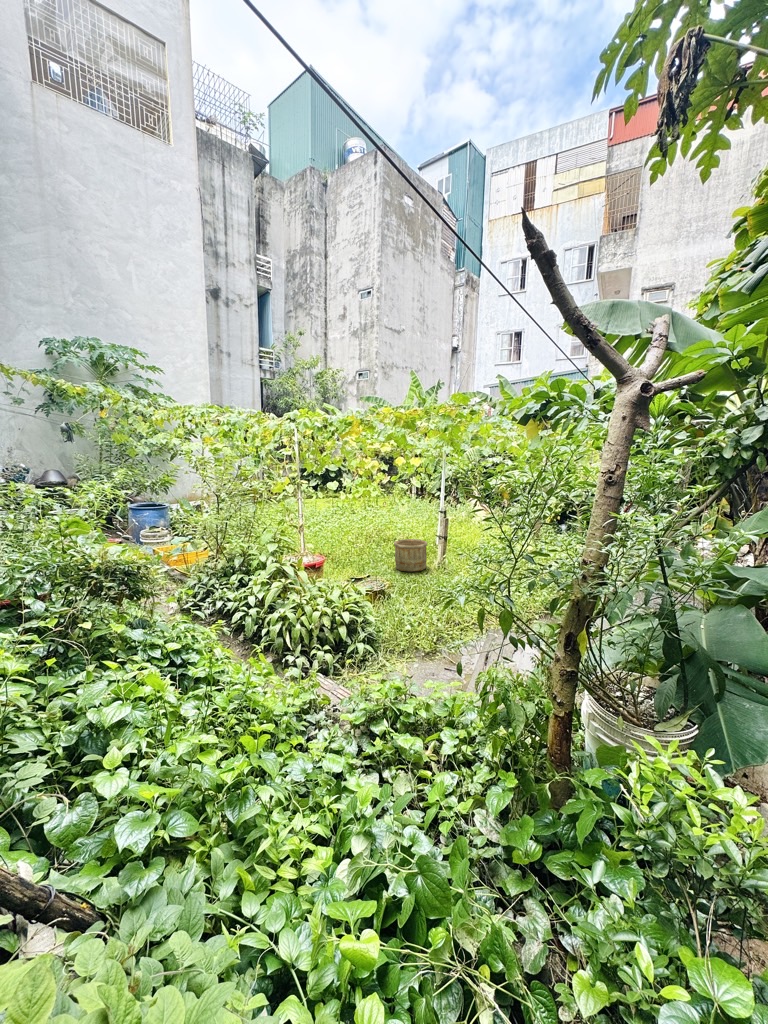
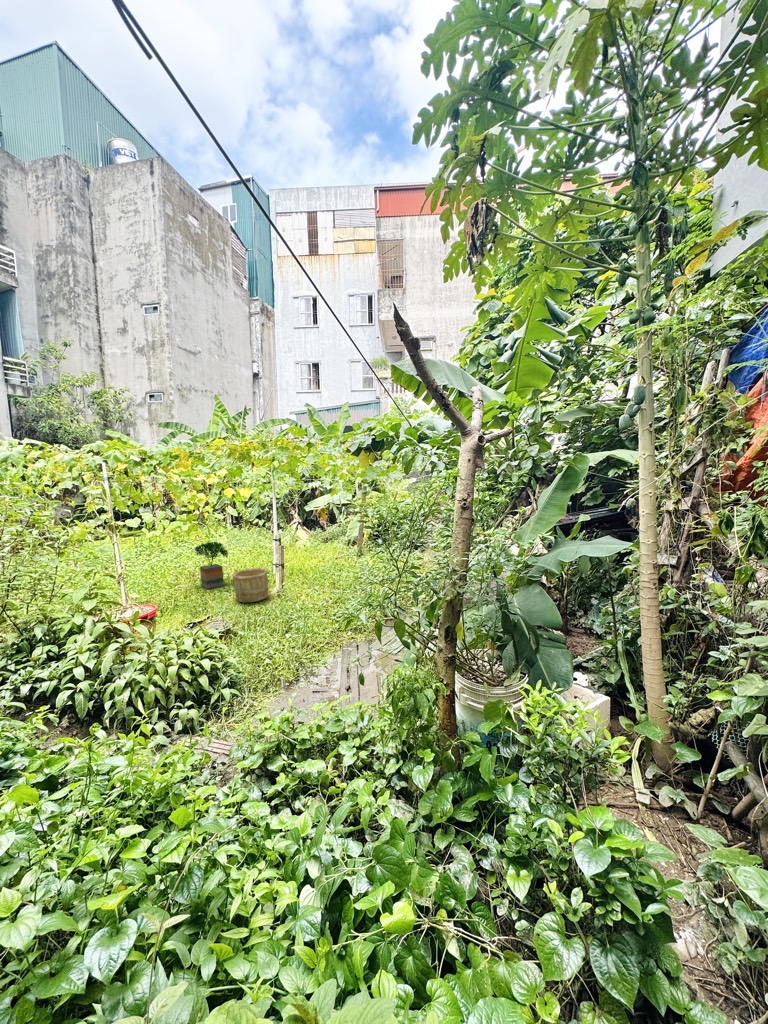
potted tree: none [365,509,396,554] -> present [195,542,228,589]

